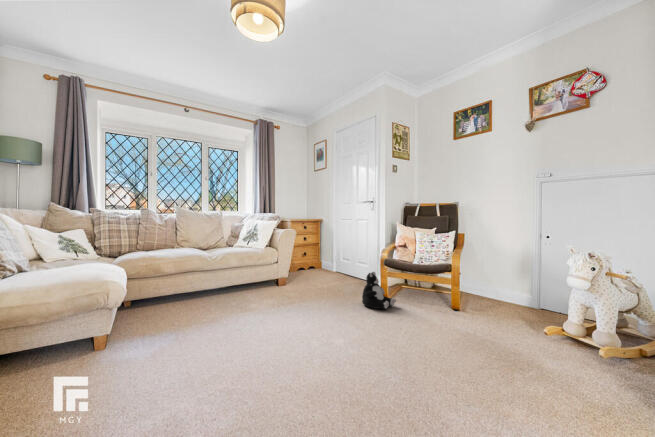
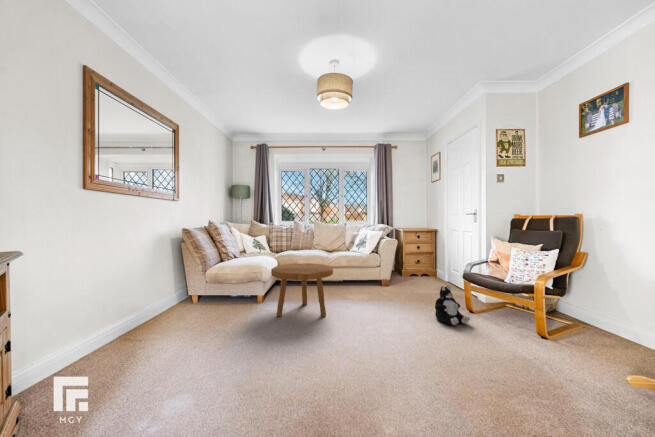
footstool: none [171,263,258,341] -> present [271,263,333,317]

